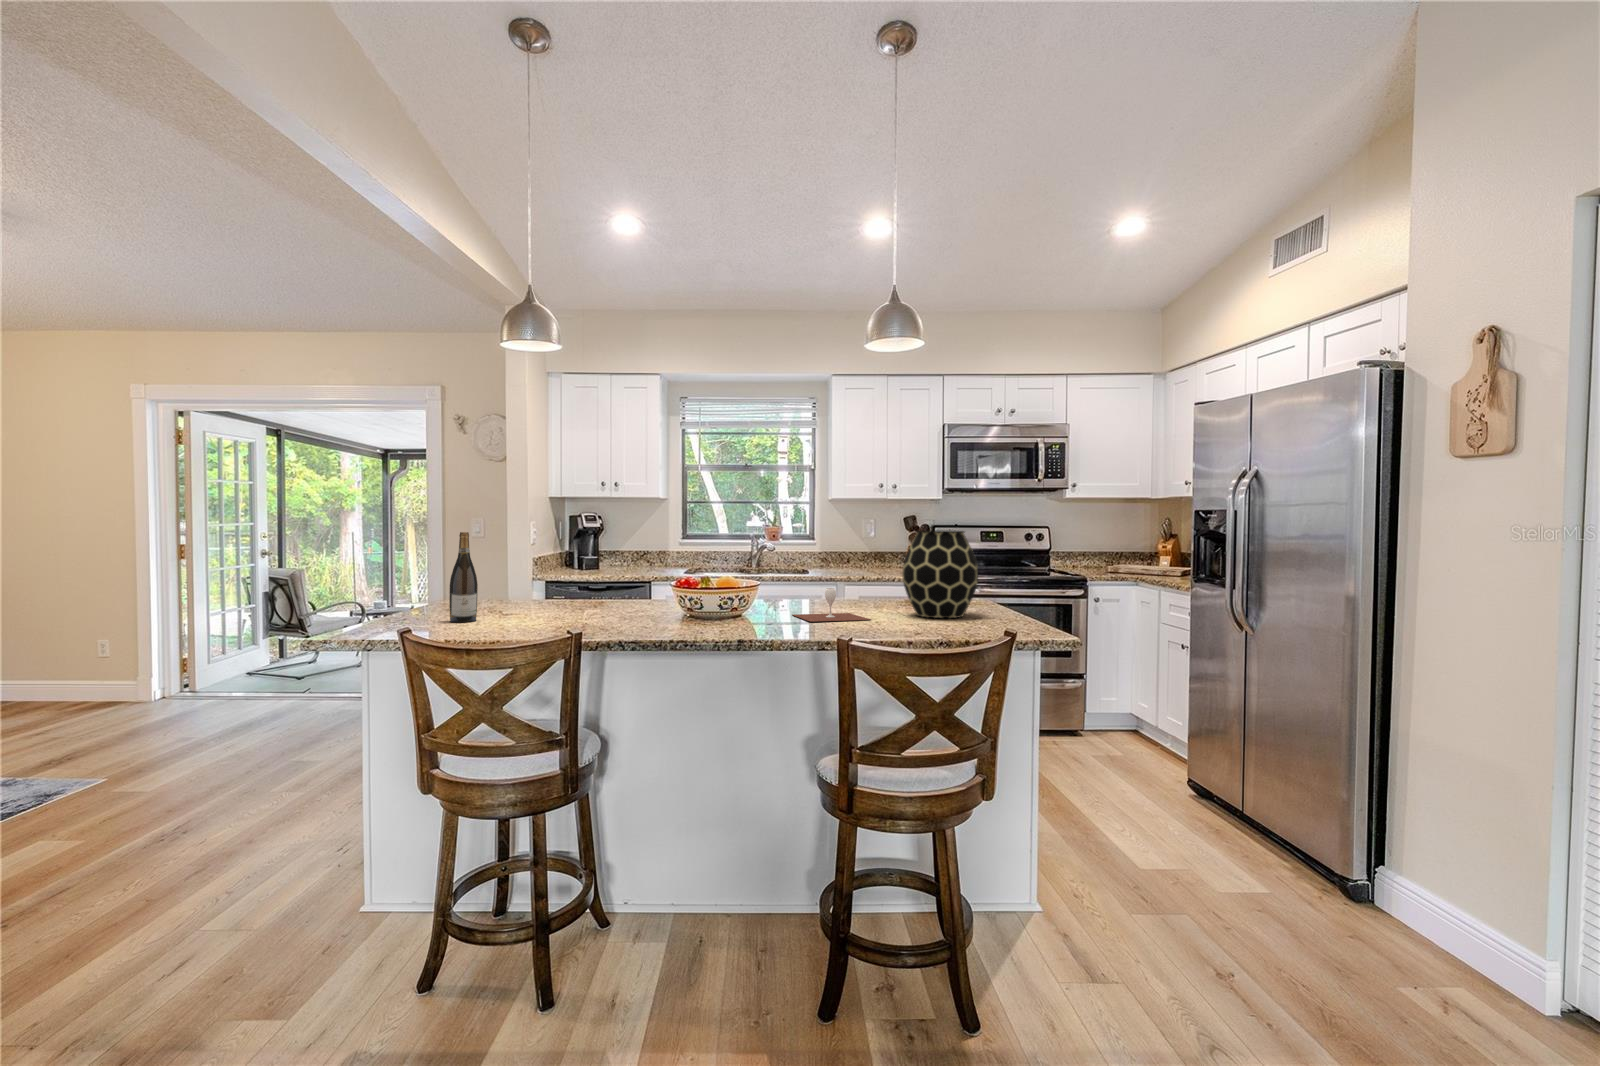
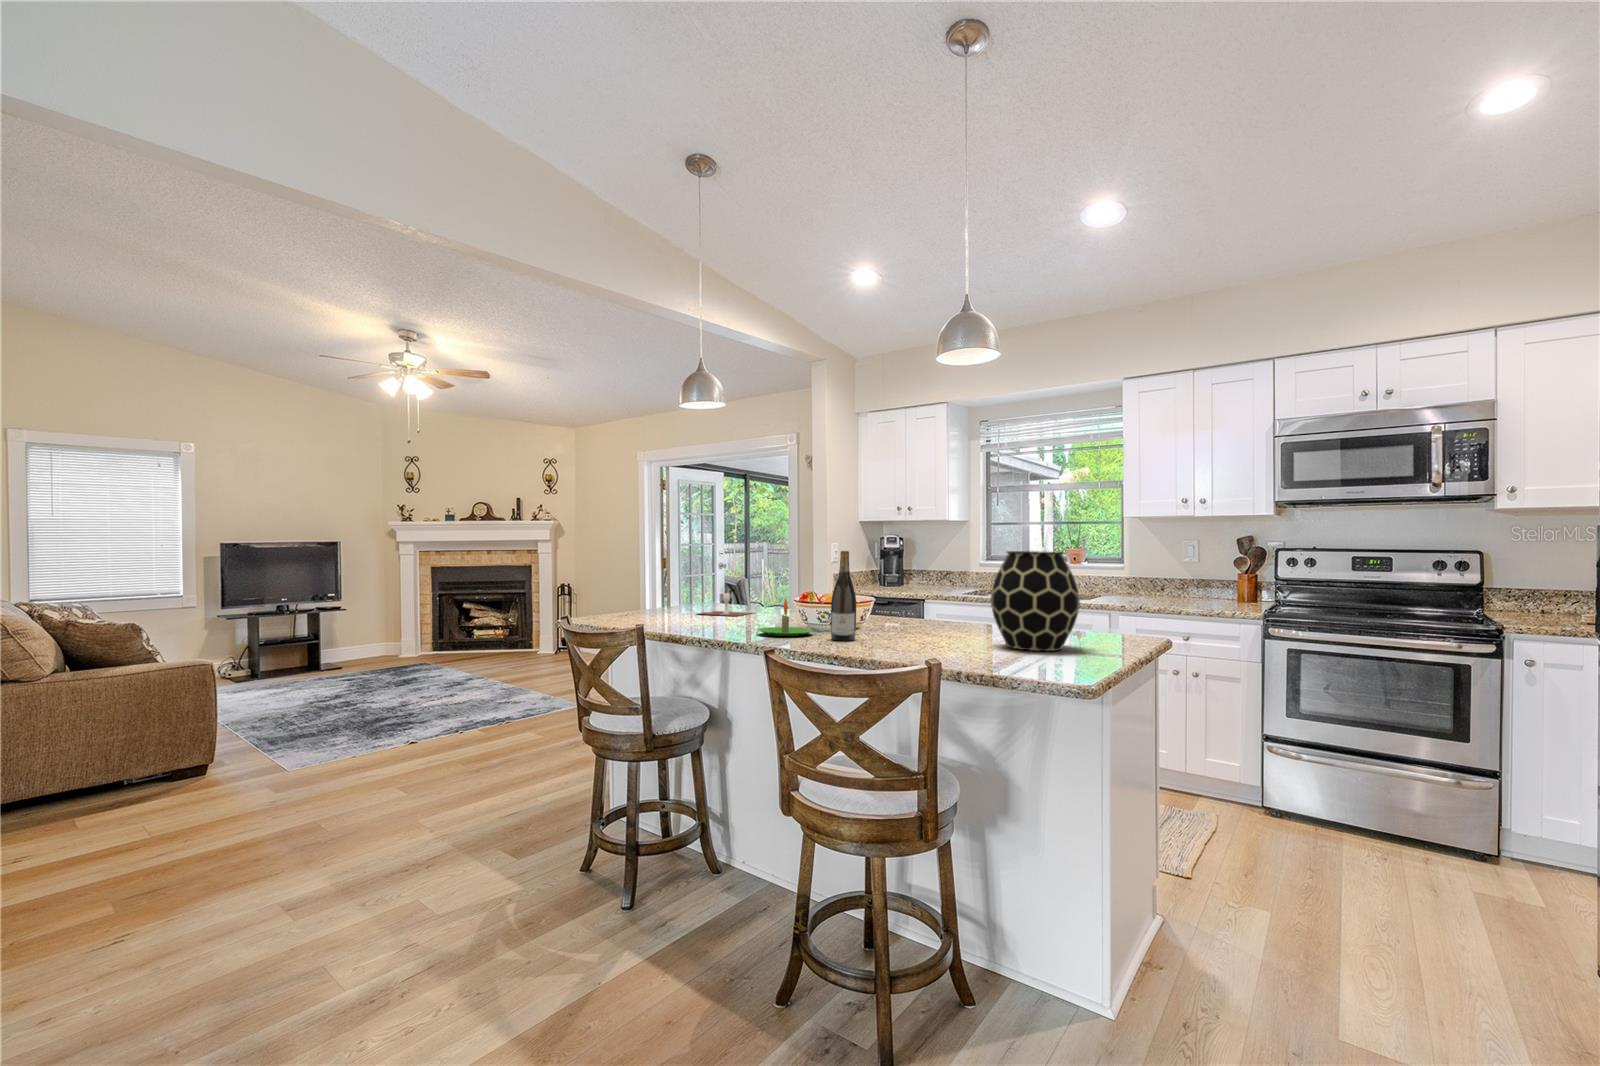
wine bottle: present [449,532,478,622] -> present [831,551,856,641]
candle: none [669,585,732,628] -> present [758,598,813,636]
wine glass: present [793,588,871,622] -> present [703,593,749,616]

